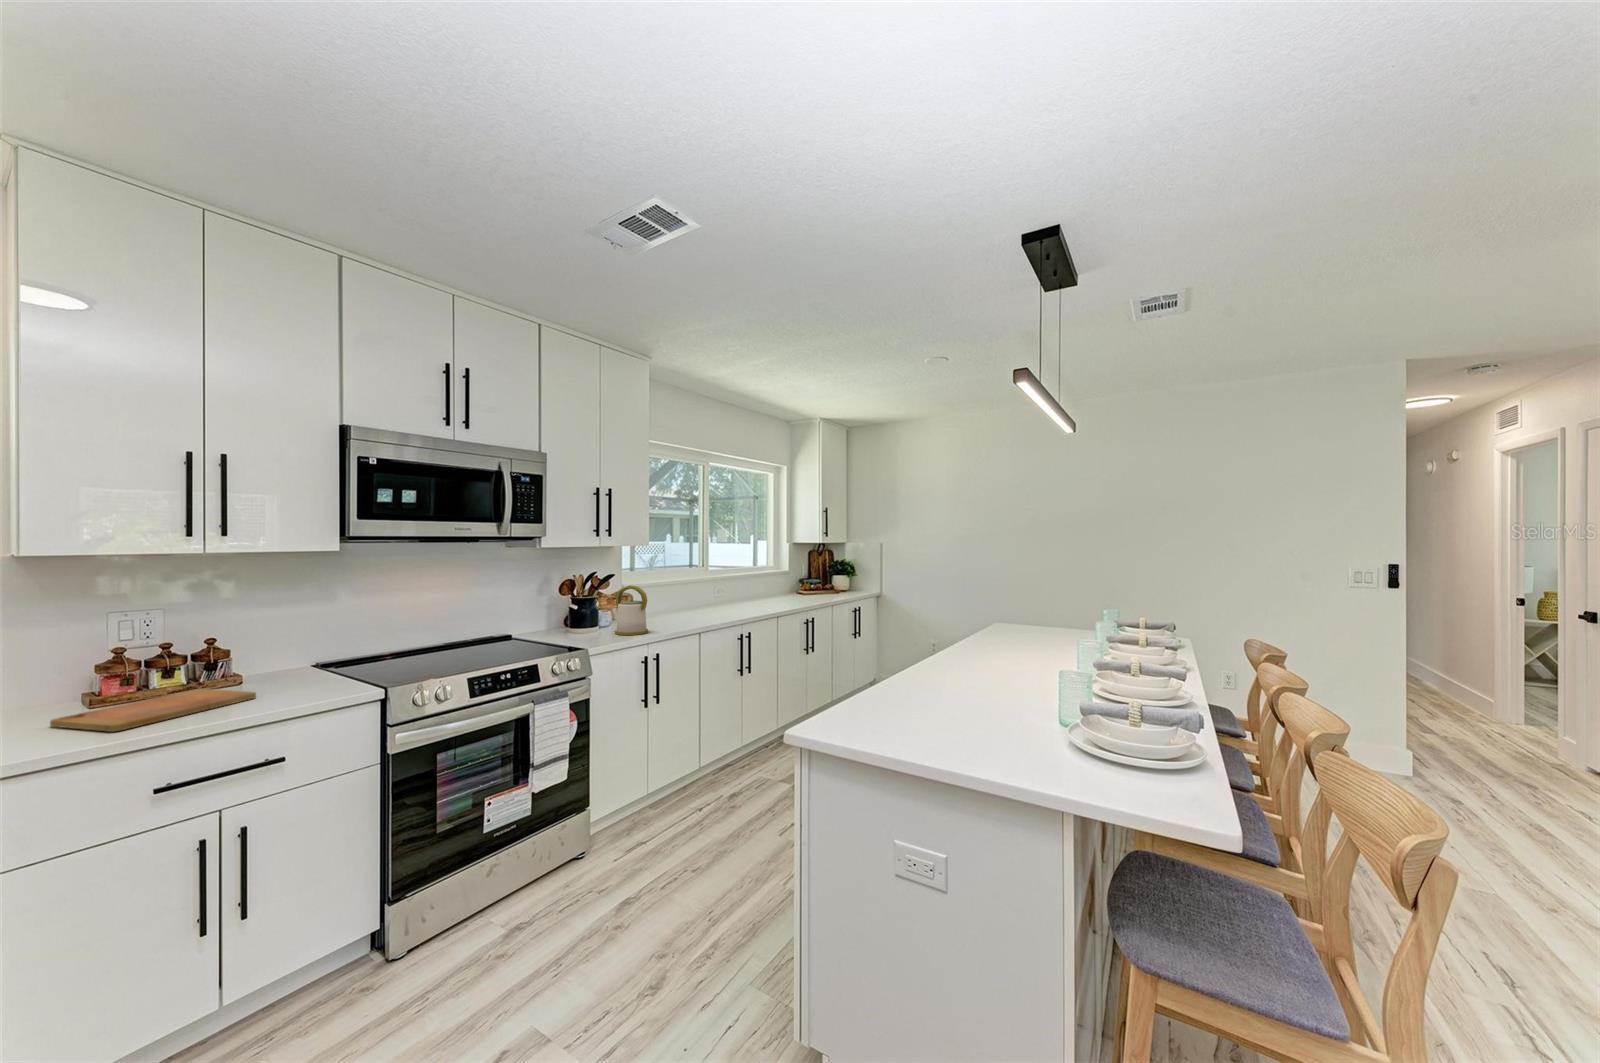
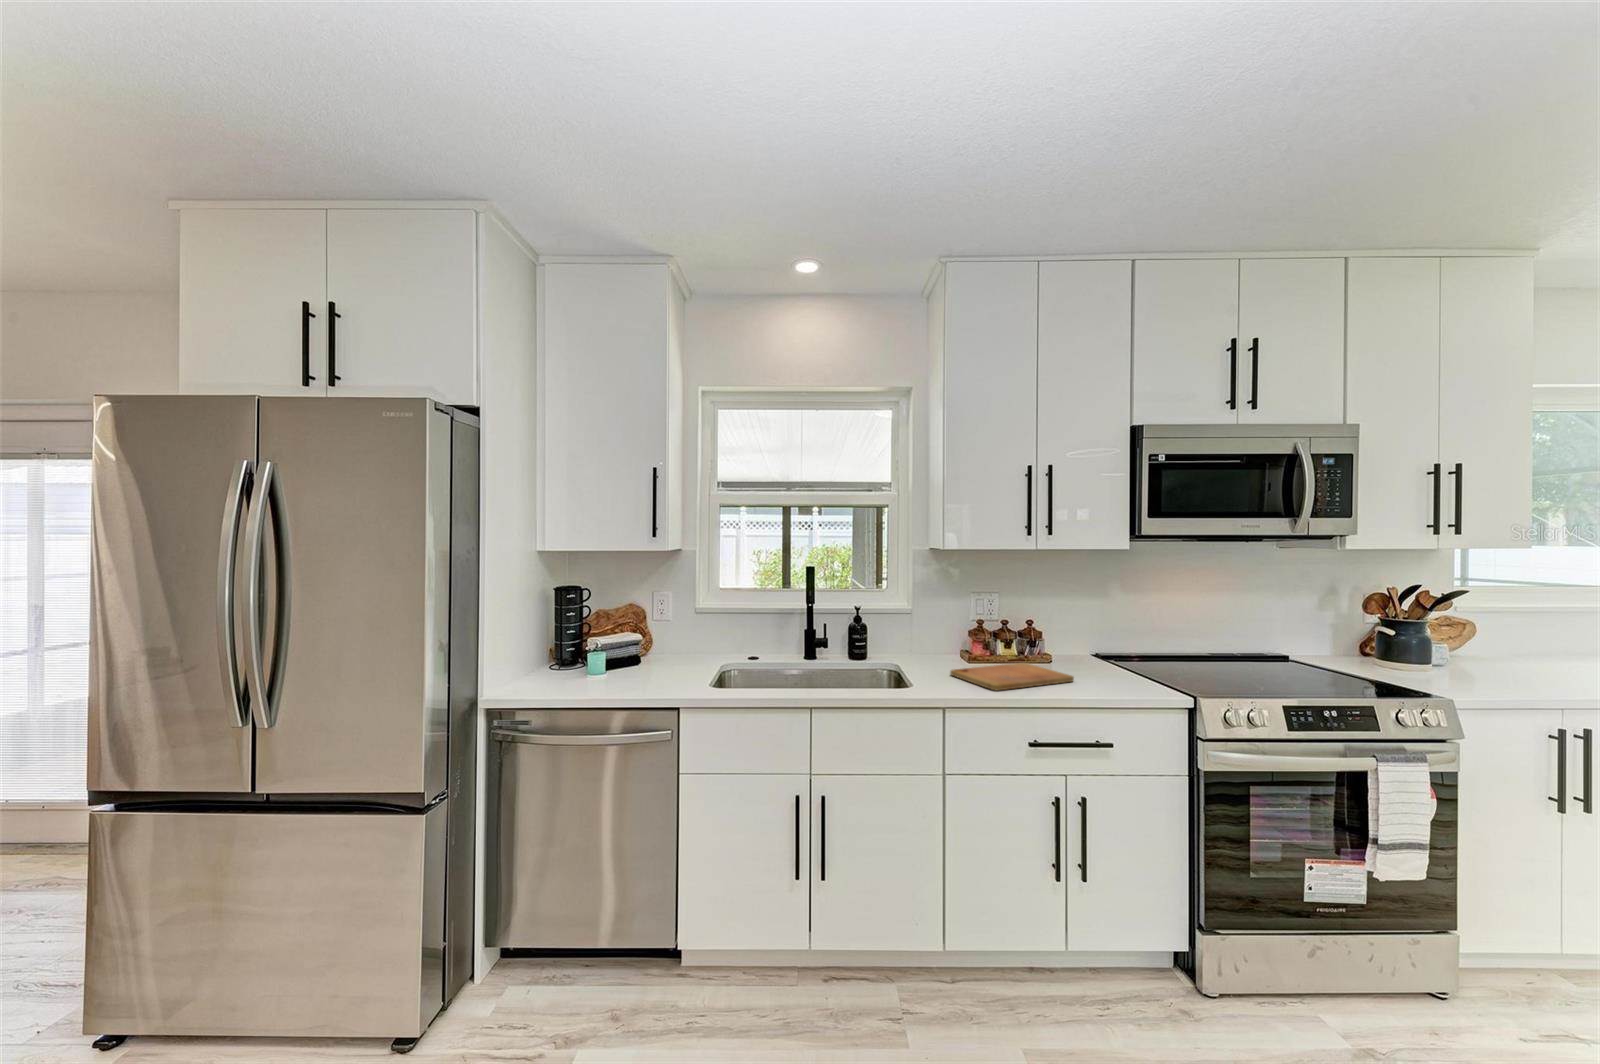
kettle: present [612,585,648,635] -> none [1457,610,1542,687]

